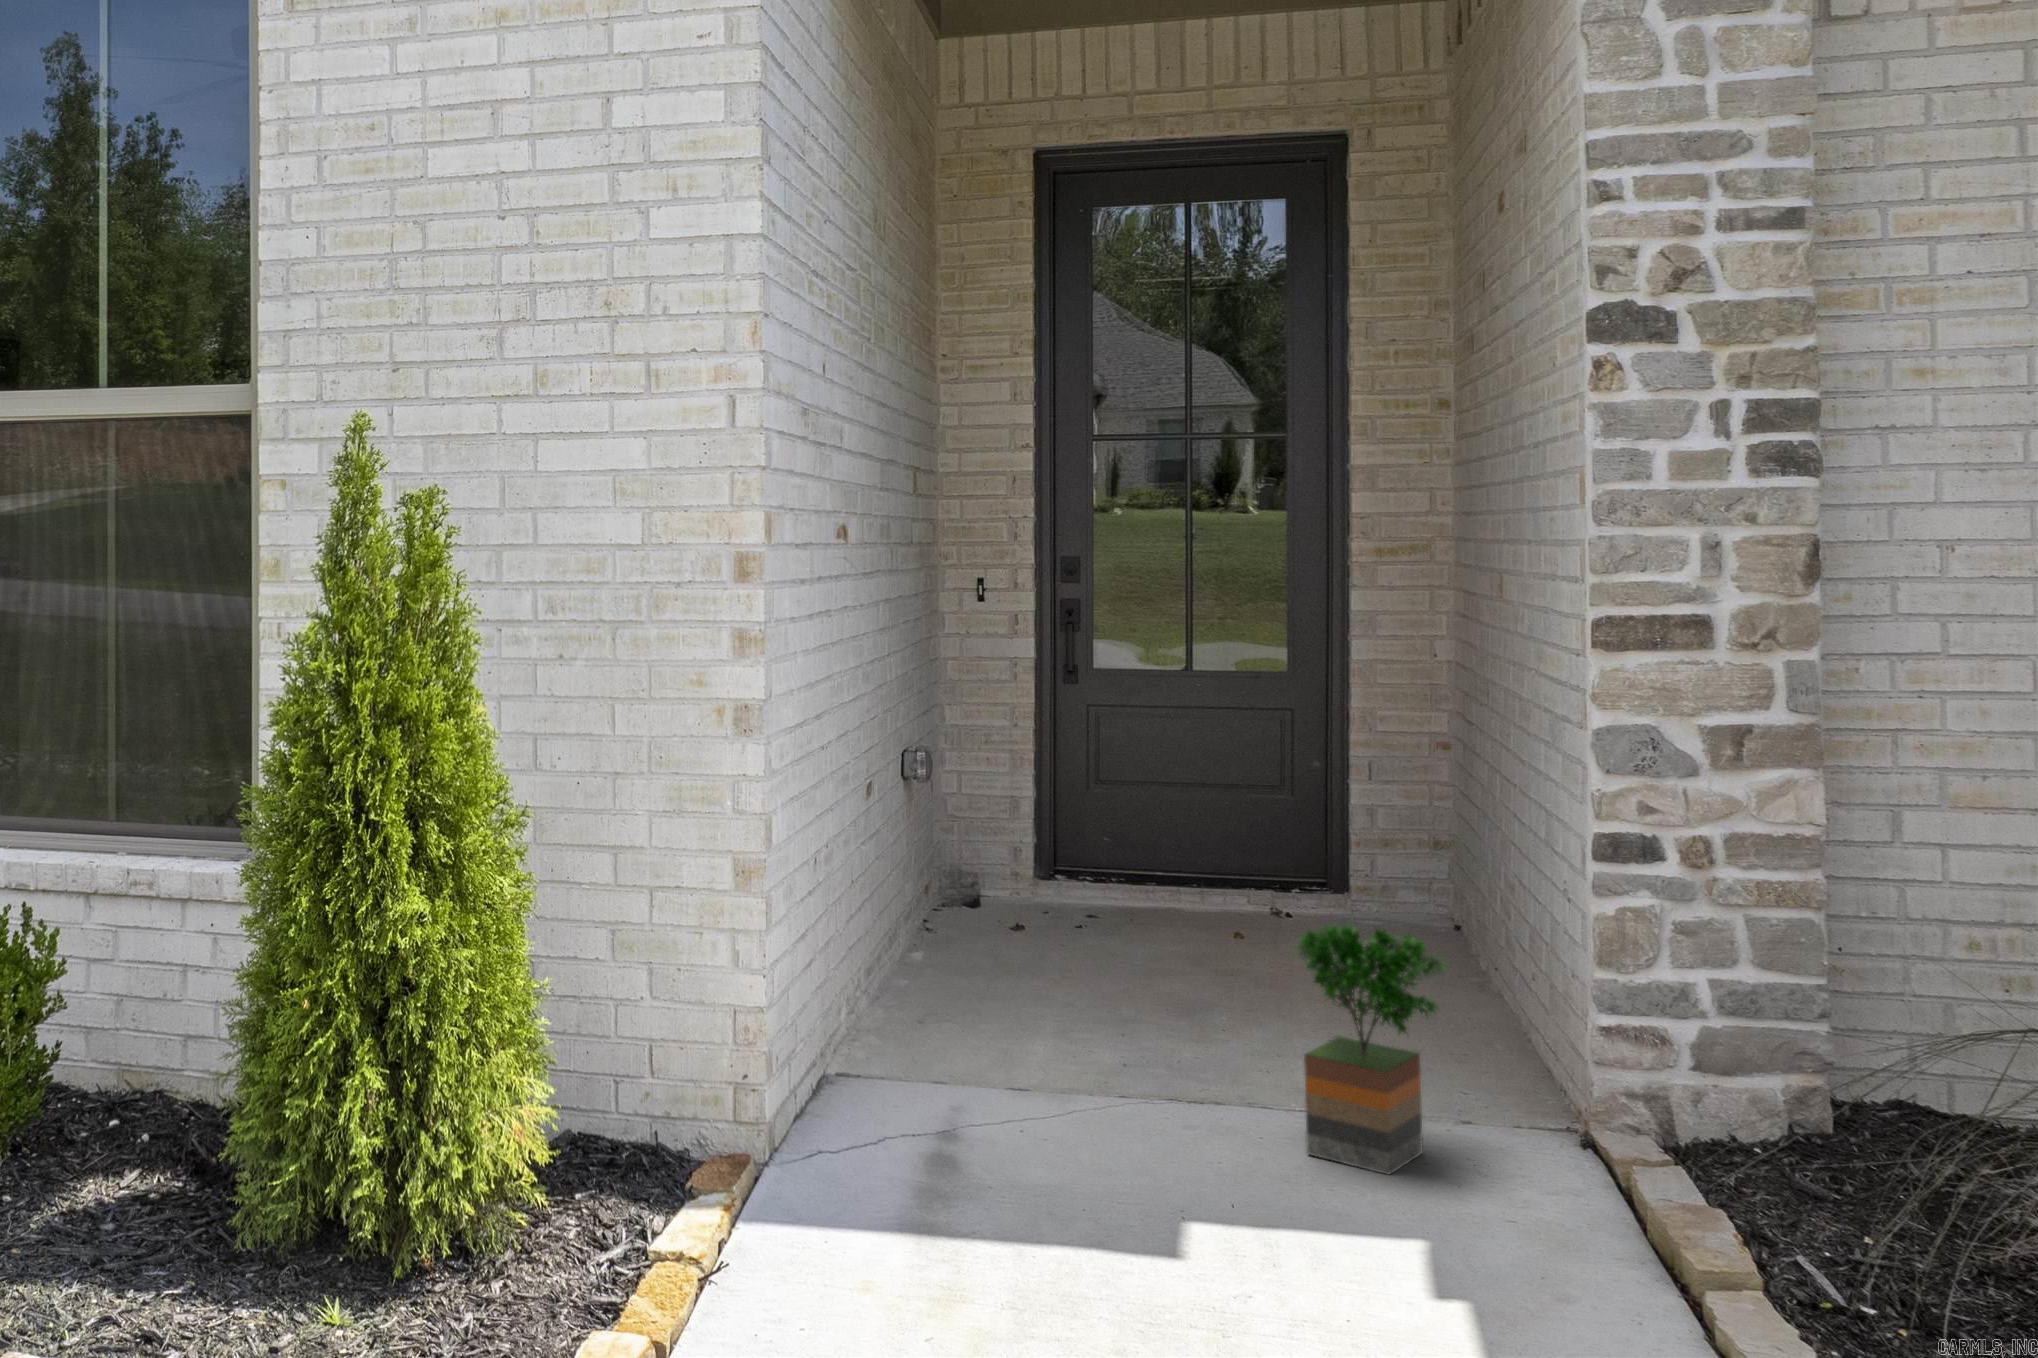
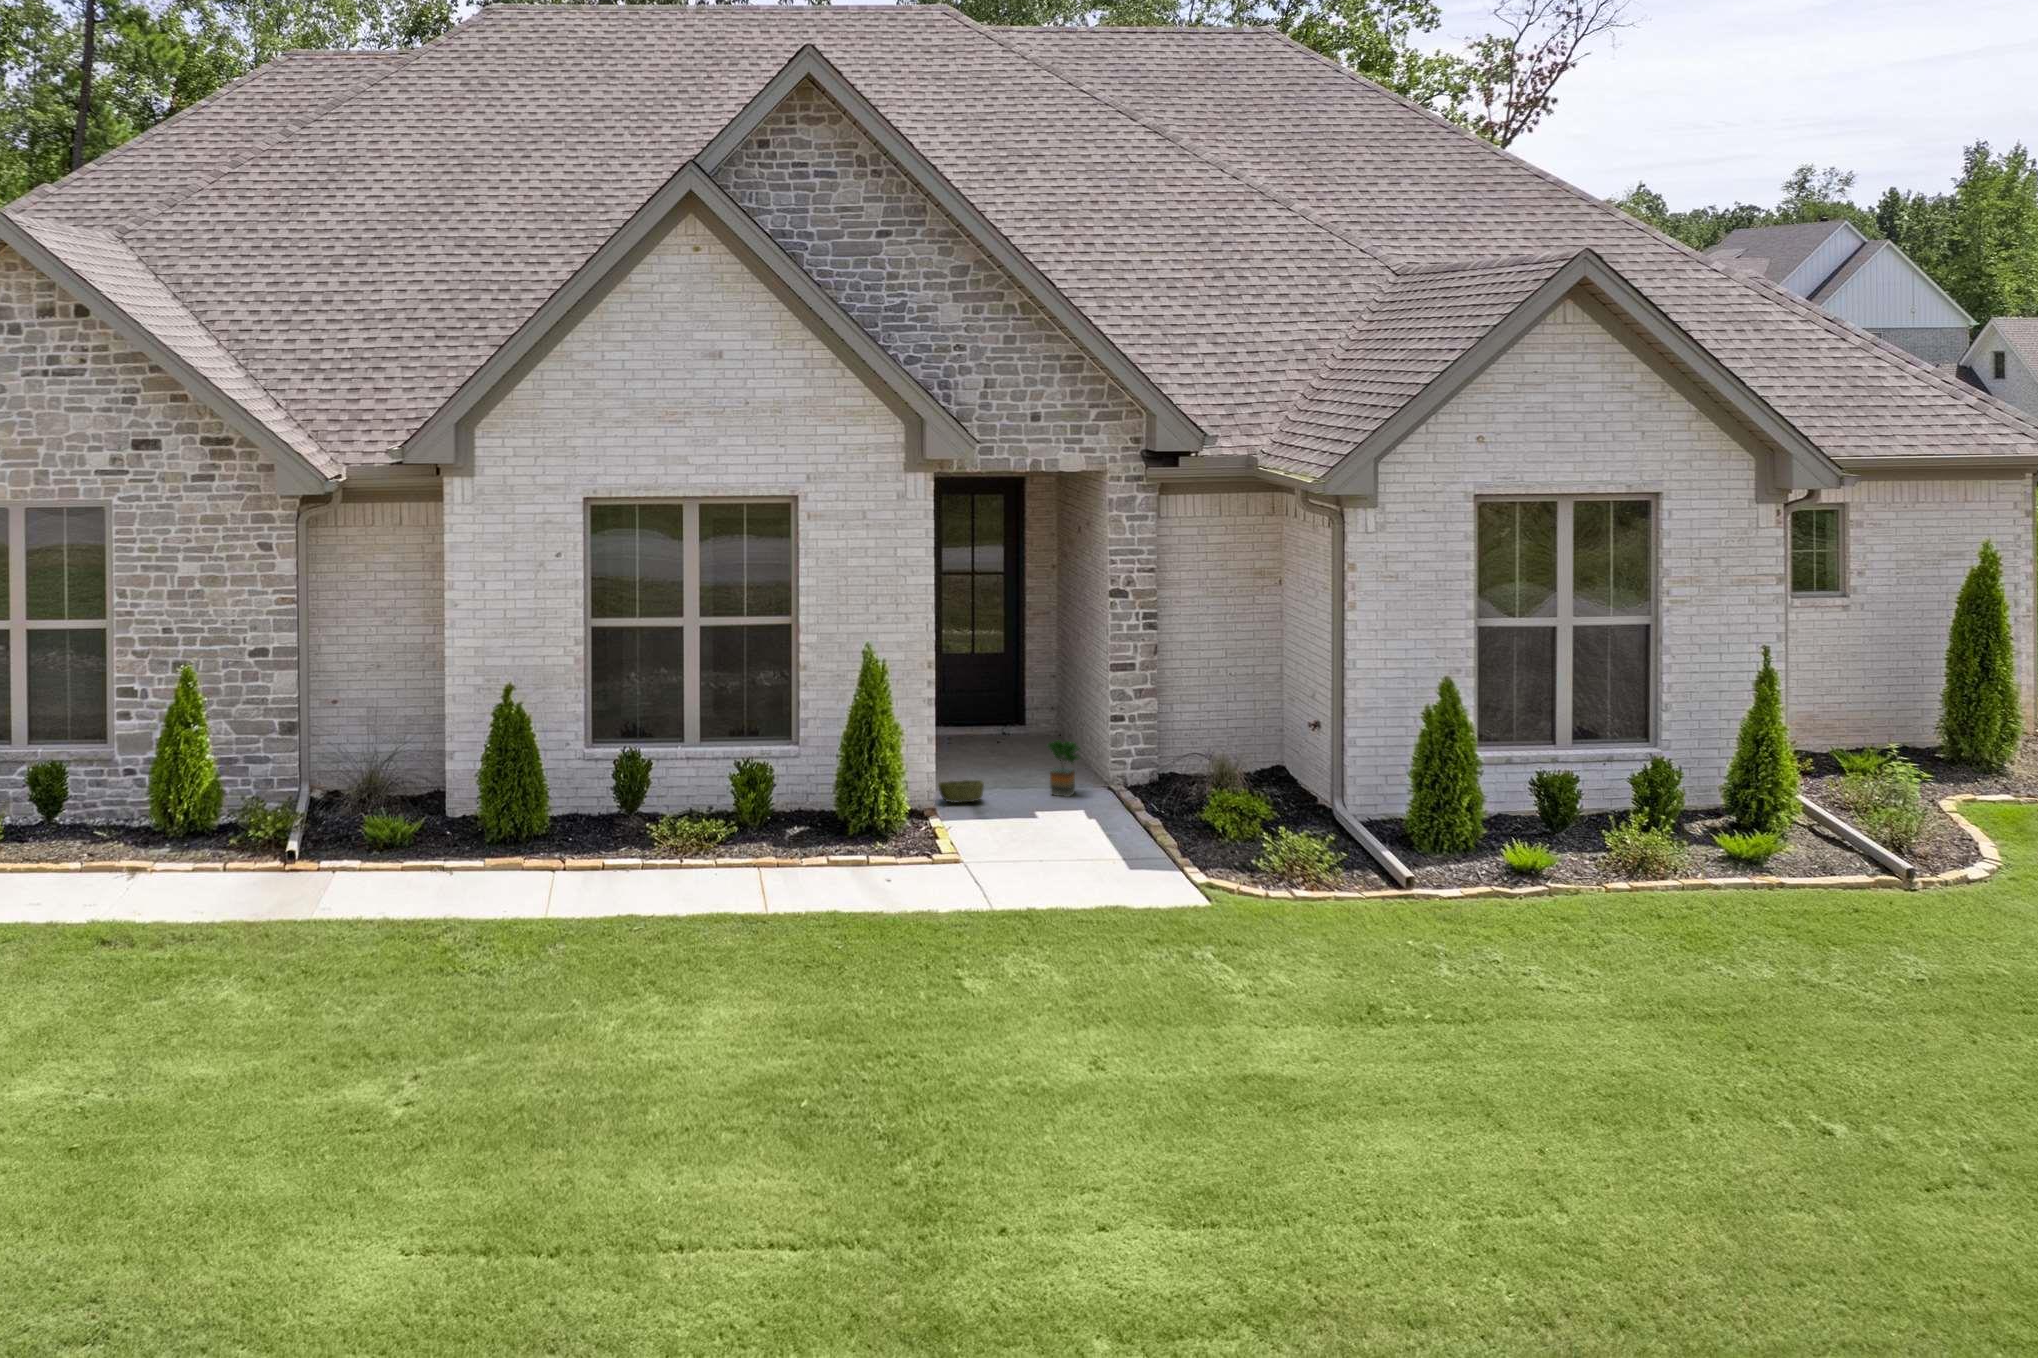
woven basket: none [804,1054,1001,1156] -> present [938,780,984,803]

